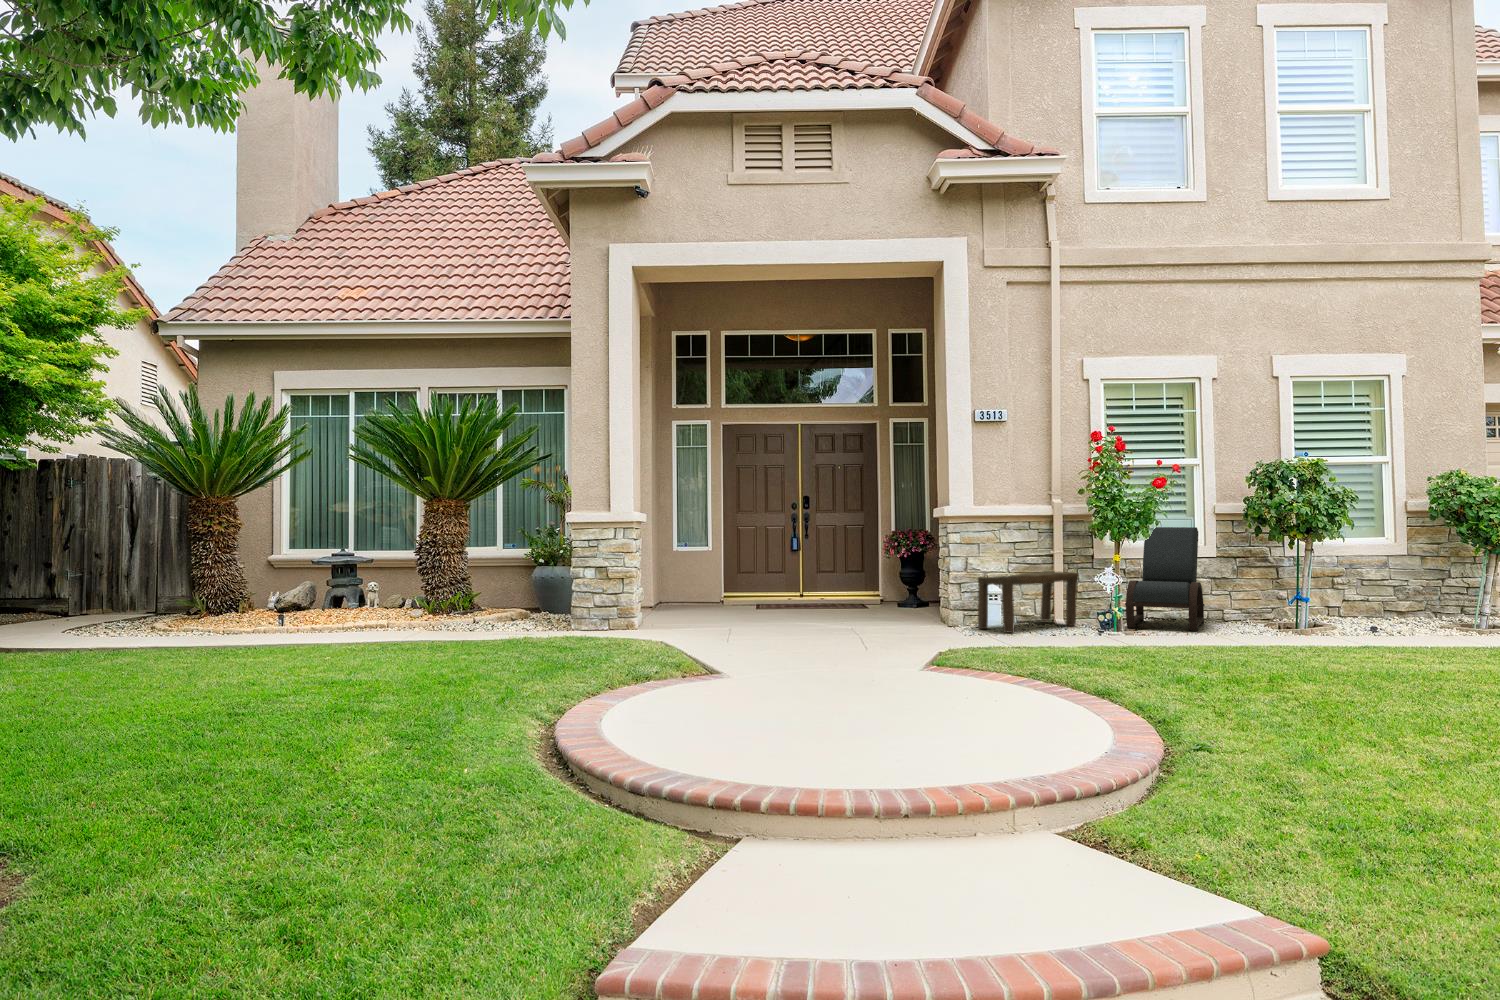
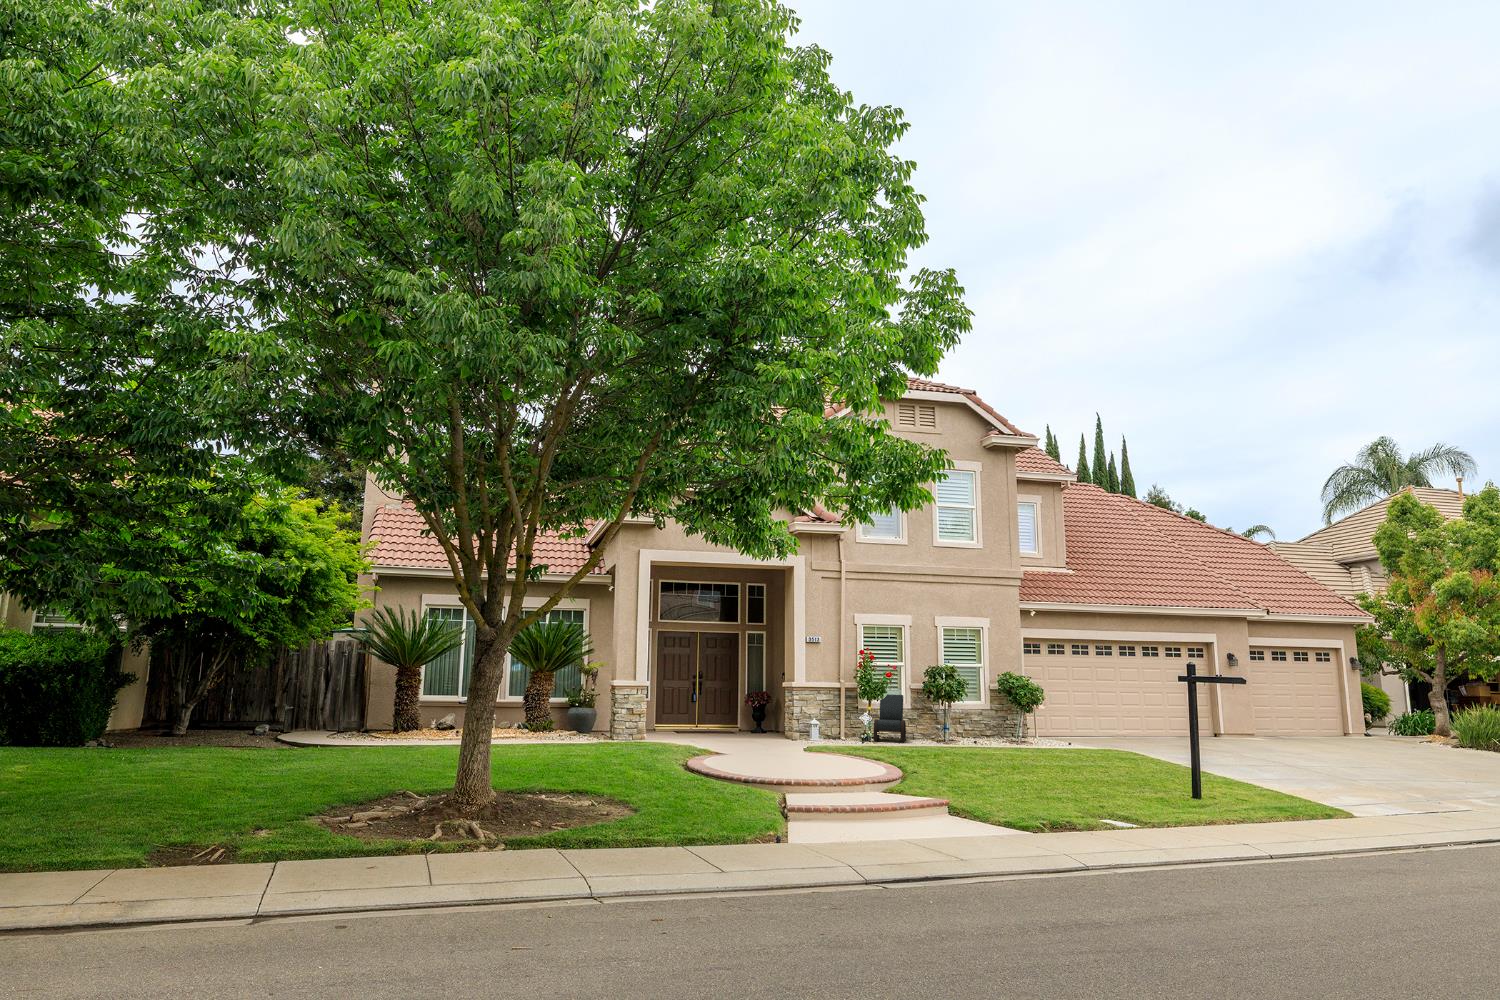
bench: present [978,571,1078,633] -> none [809,714,853,743]

